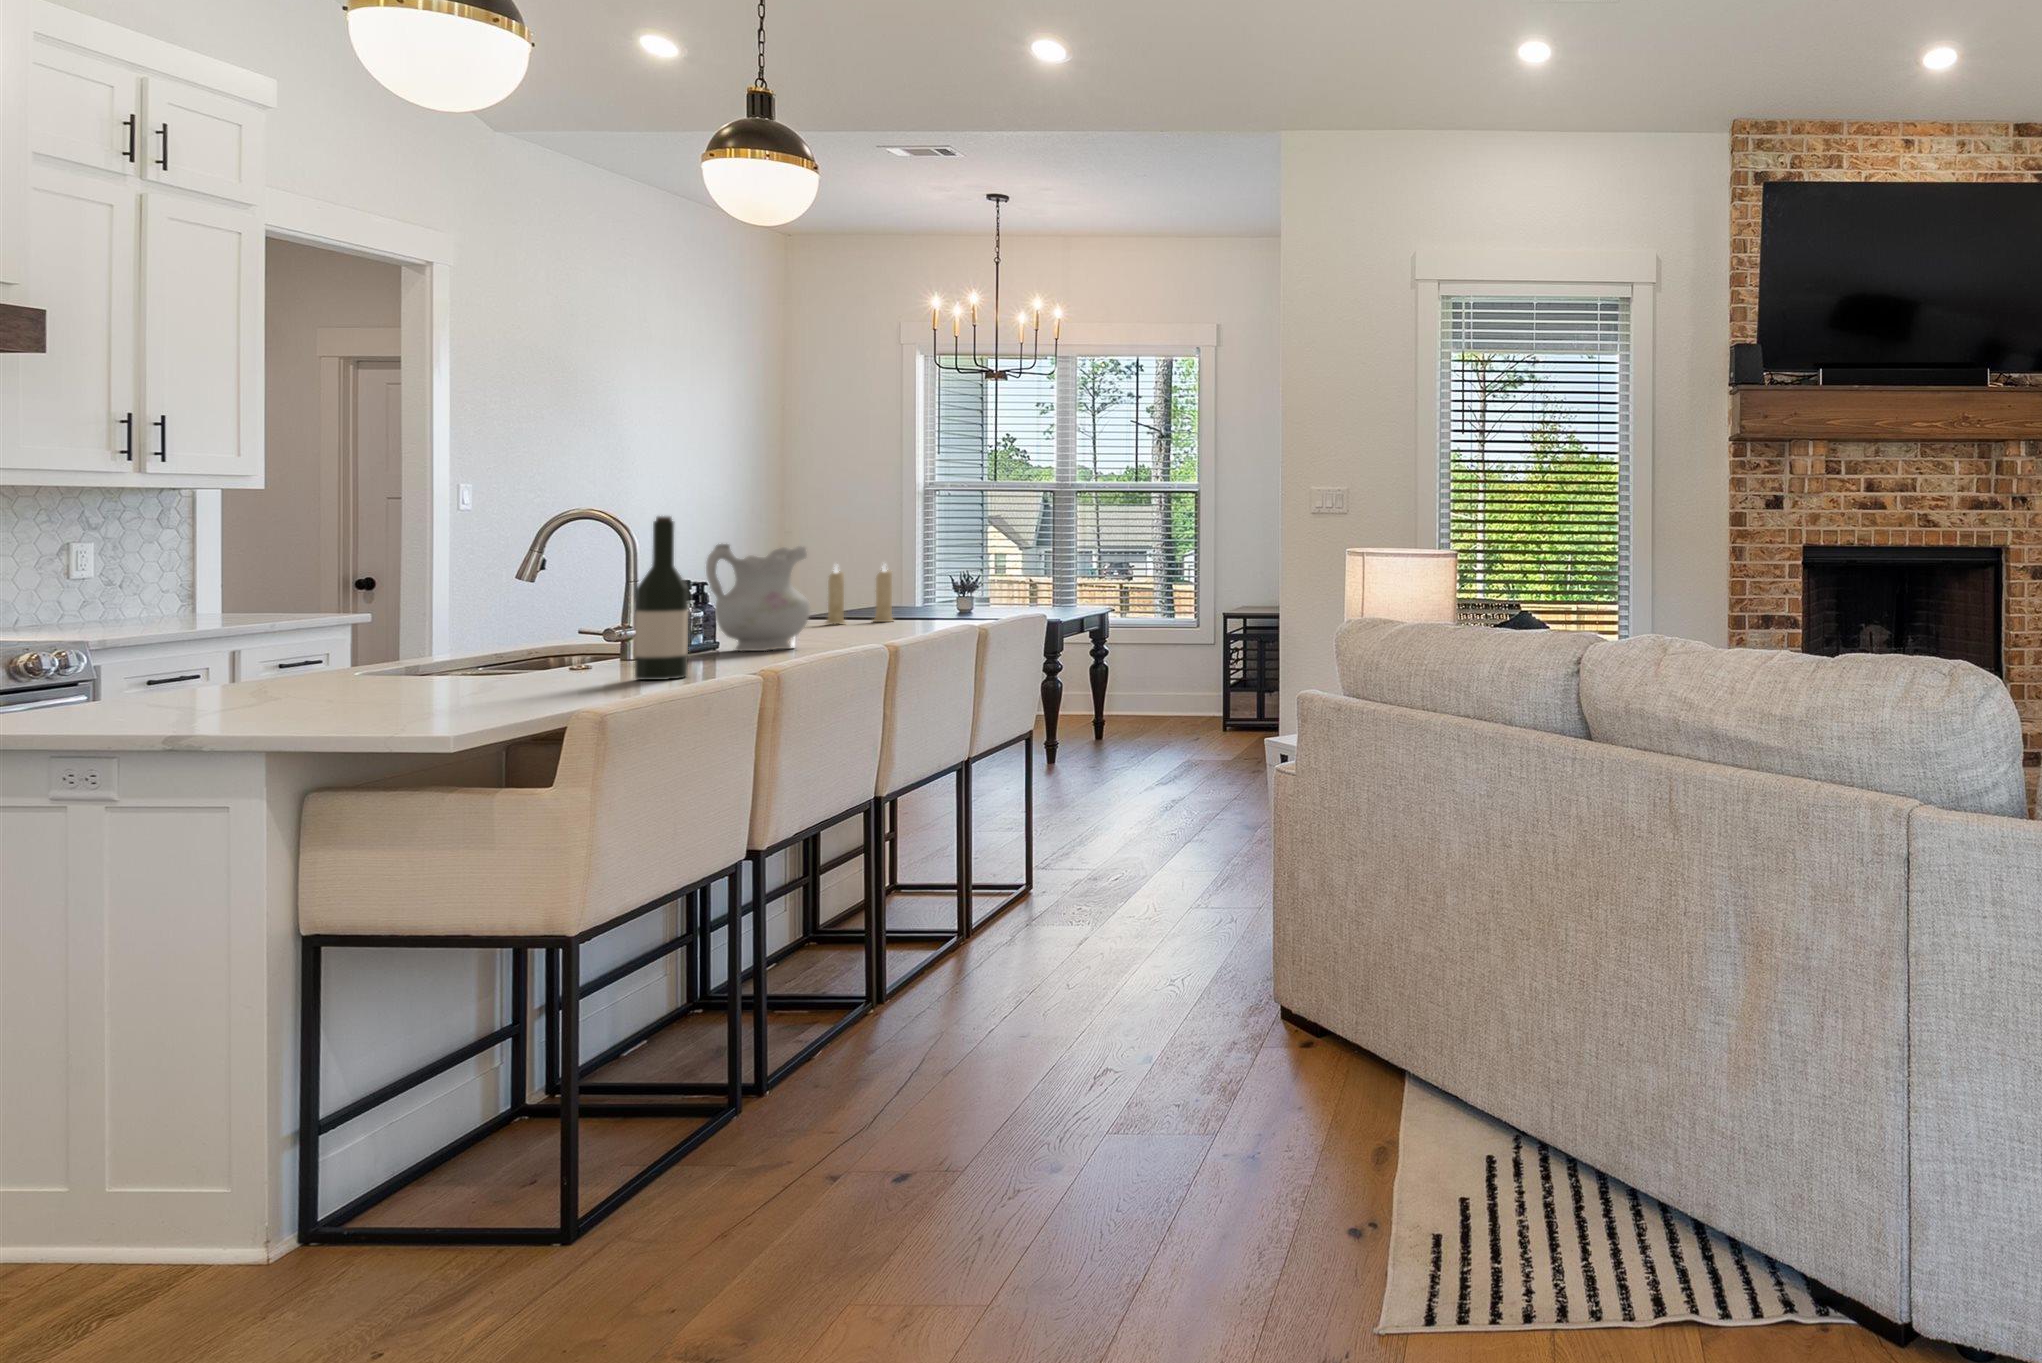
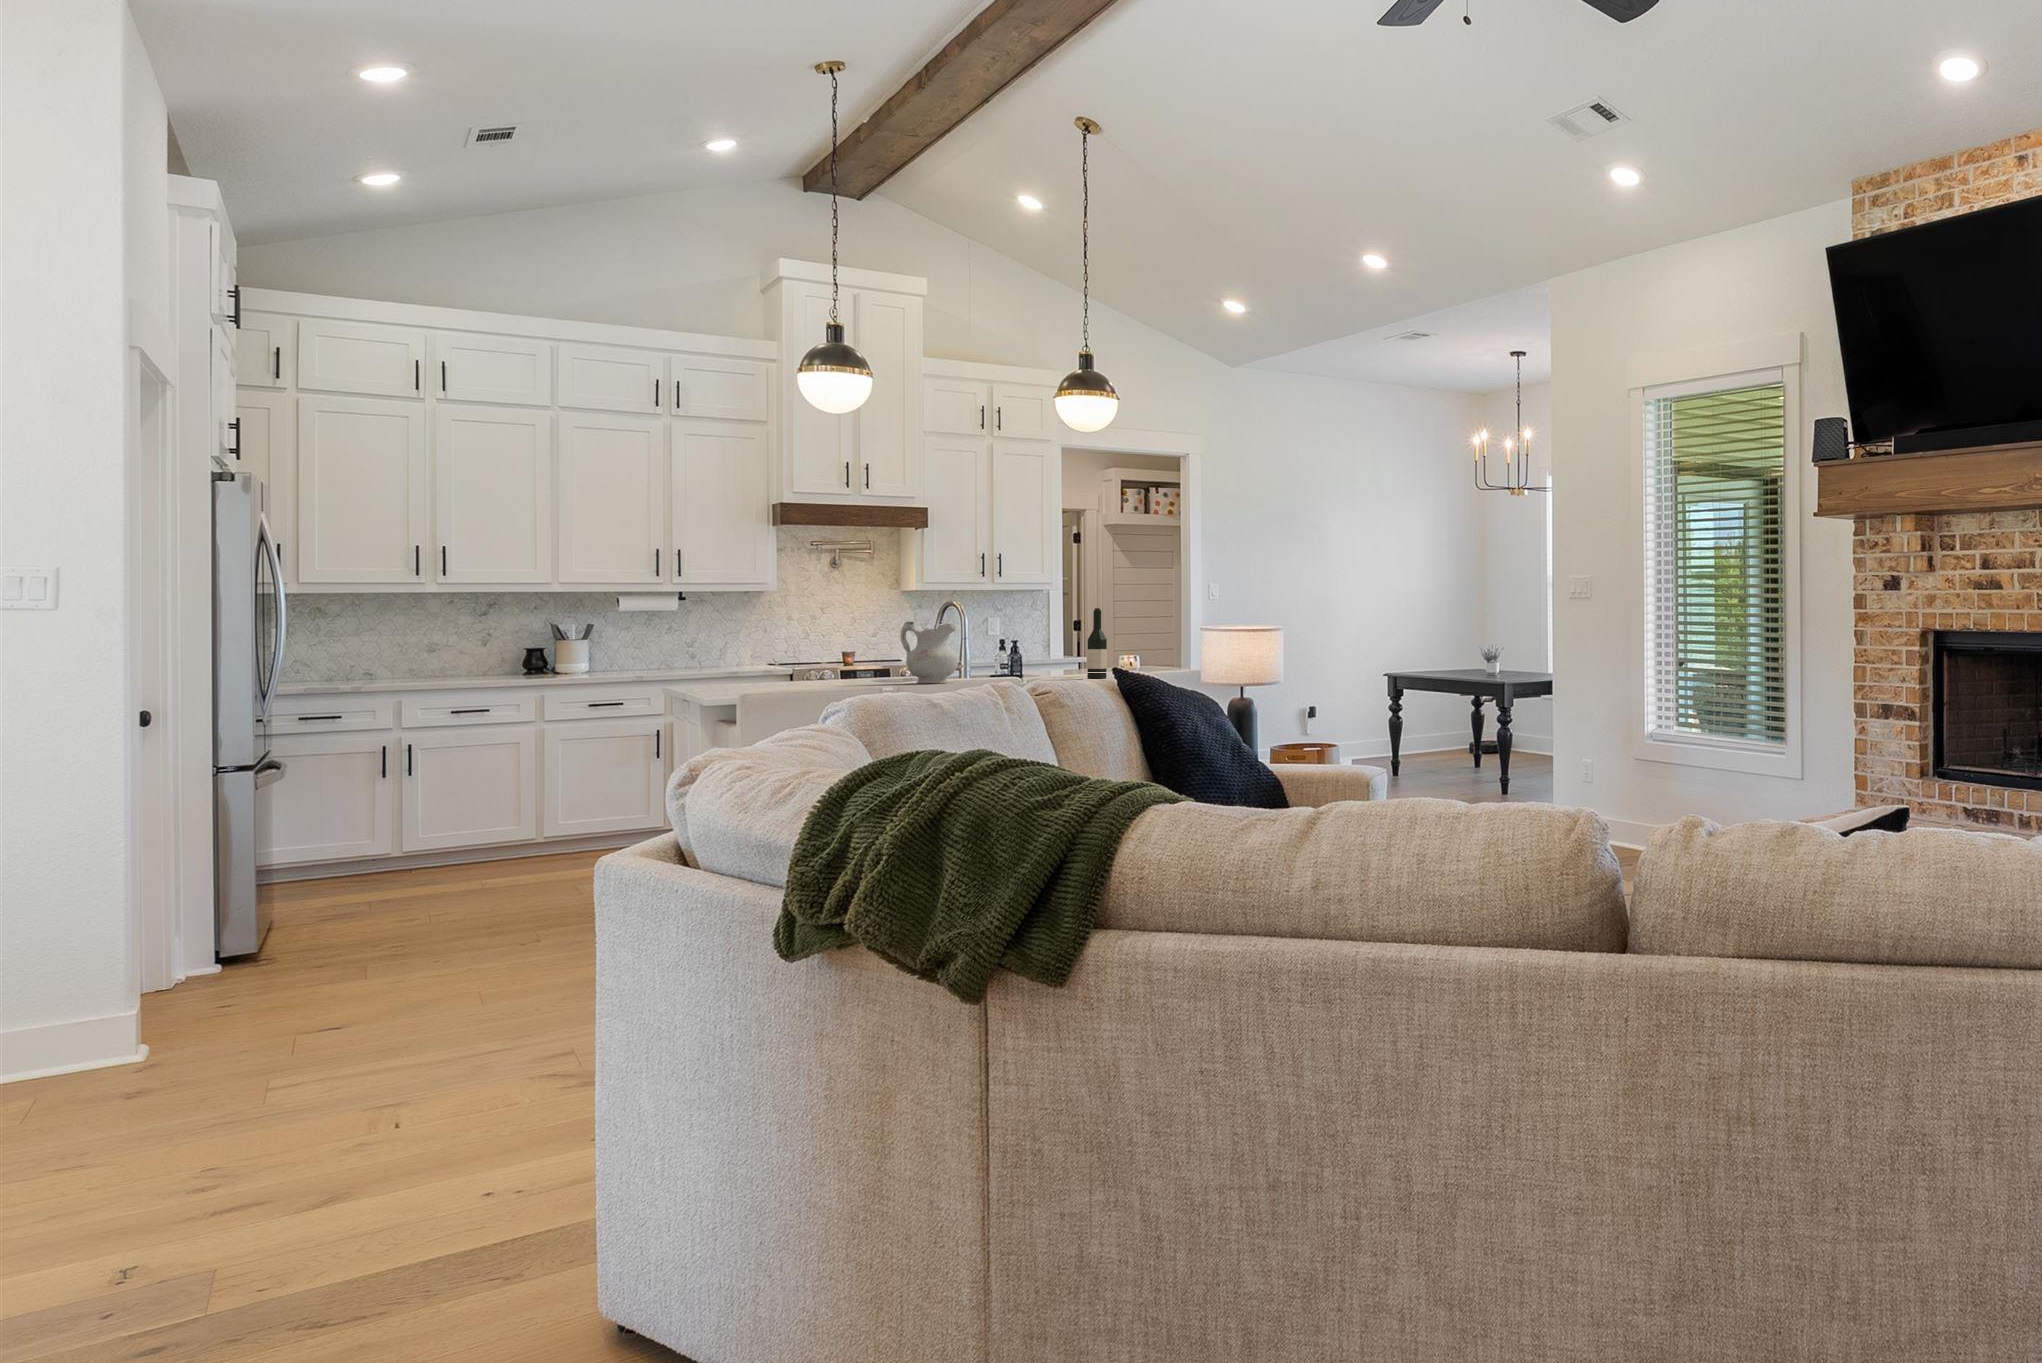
wine bottle: present [635,516,689,680] -> present [1087,608,1107,679]
candle: present [826,565,893,624] -> none [1106,635,1150,675]

